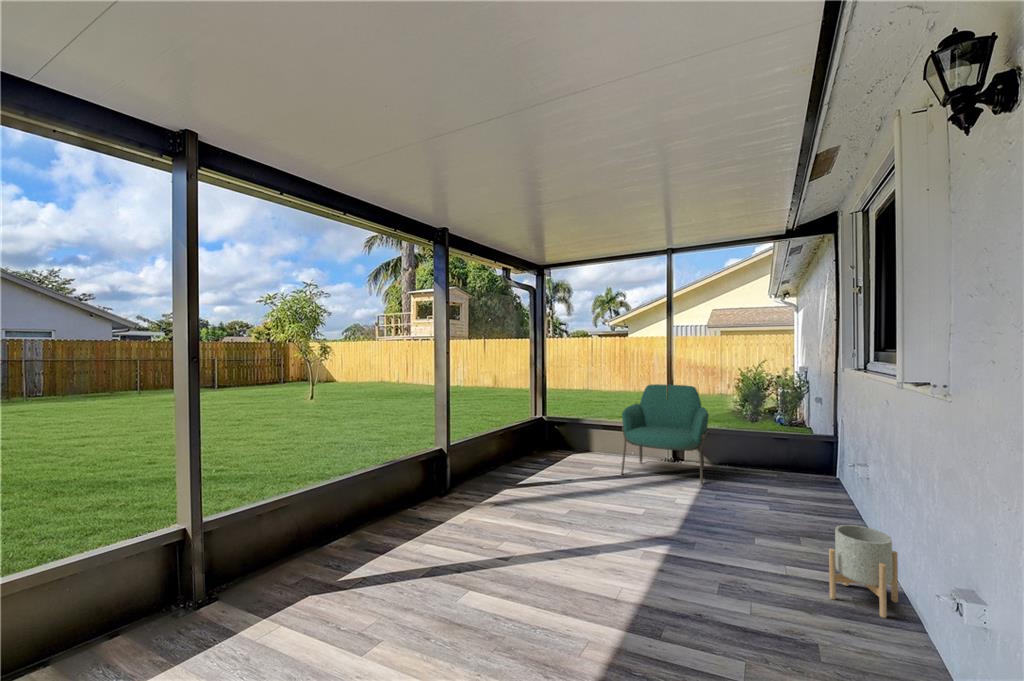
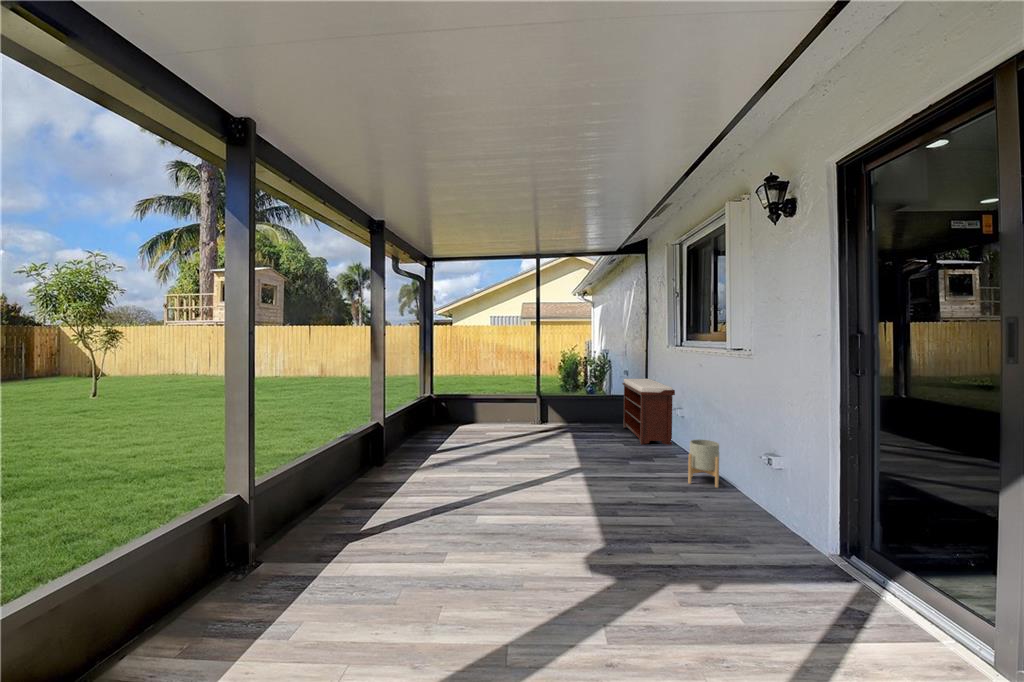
armchair: present [621,384,709,485] -> none [510,363,573,437]
bench: none [788,410,856,519] -> present [622,378,675,445]

